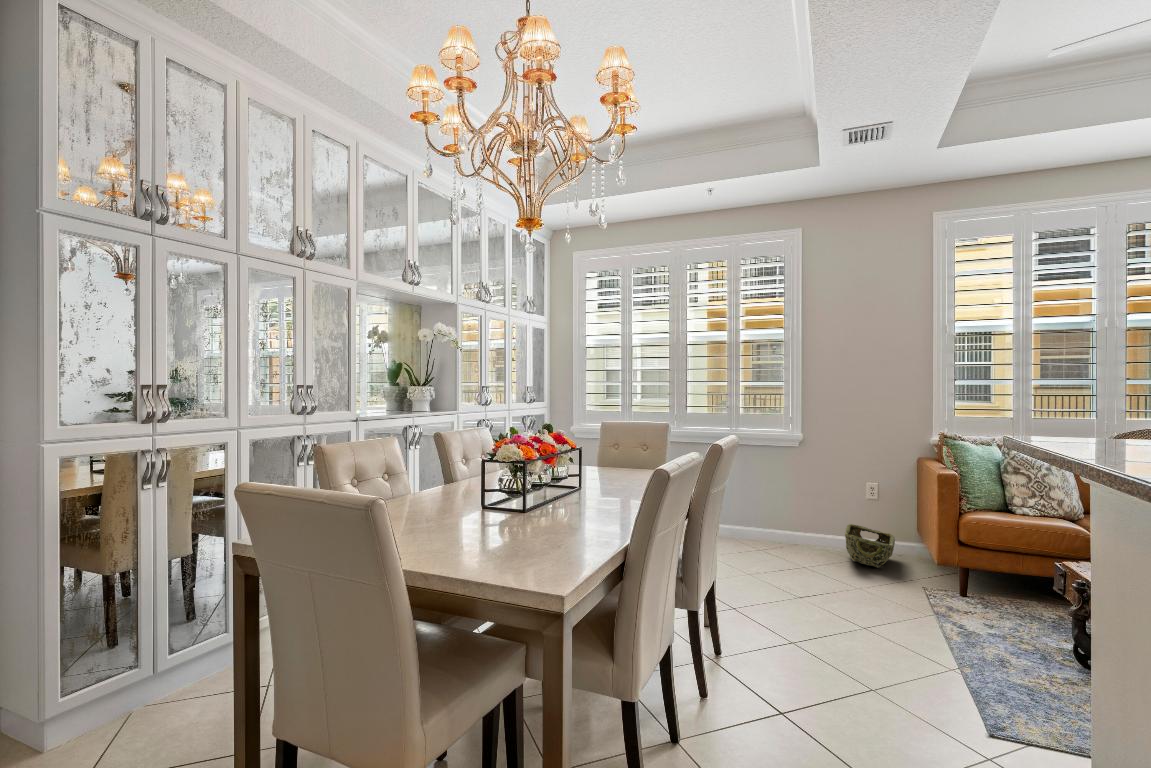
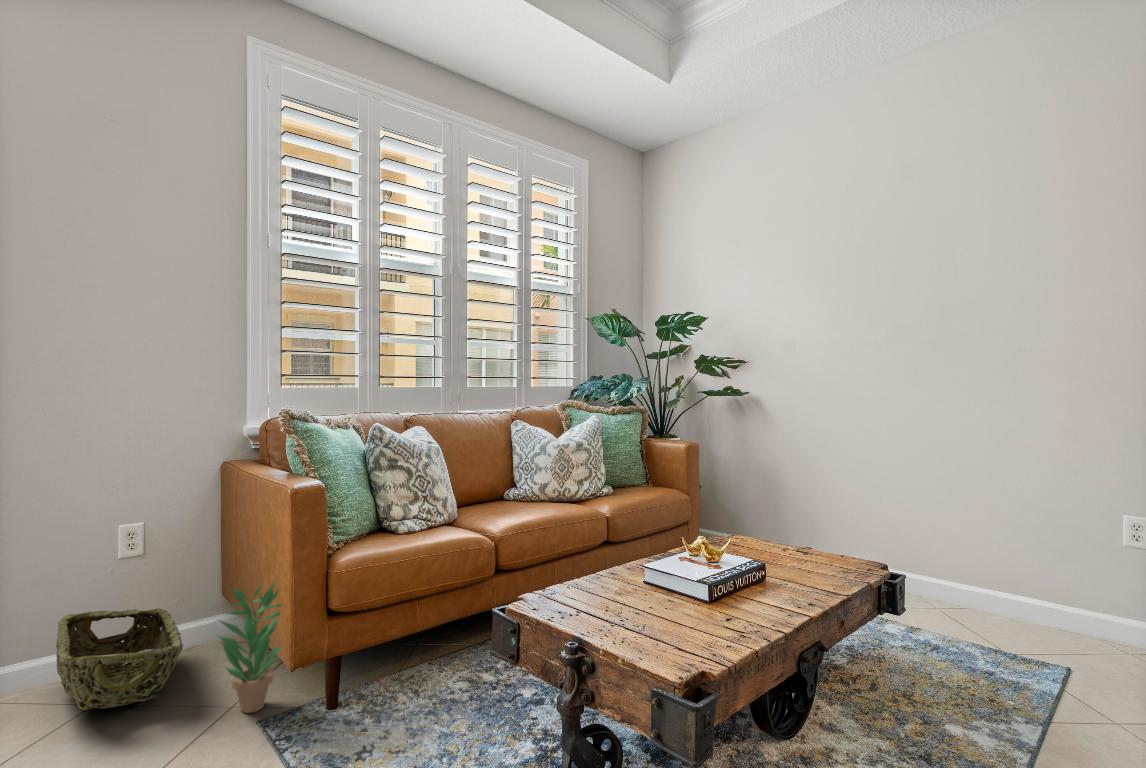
potted plant: none [902,517,944,586] -> present [218,582,282,713]

